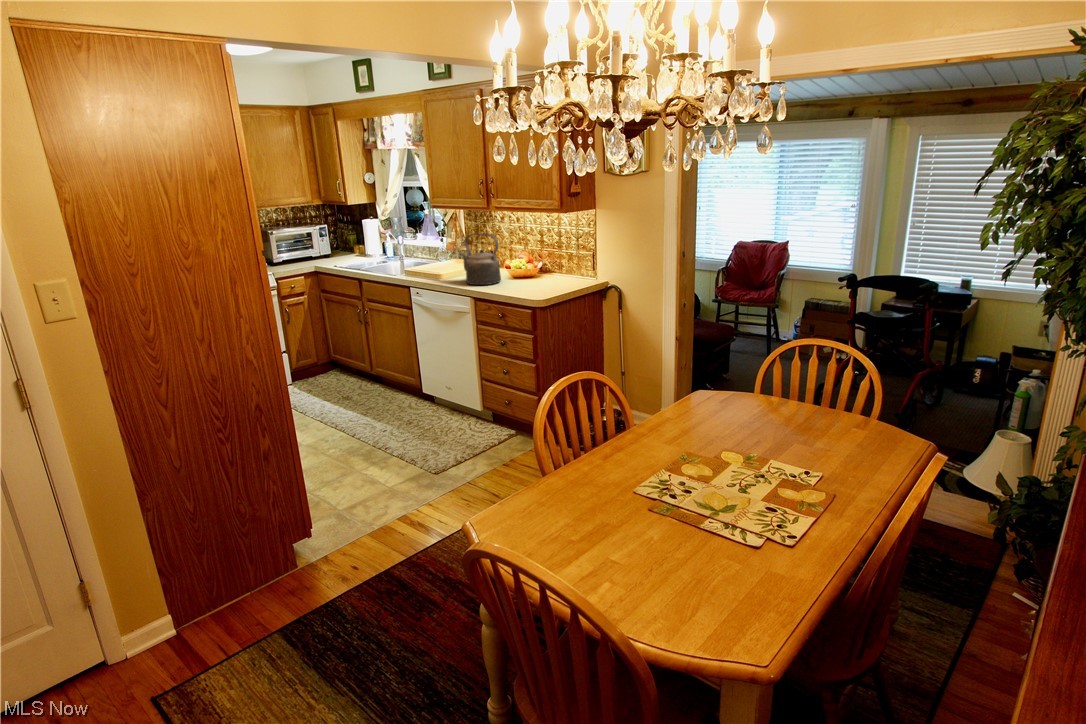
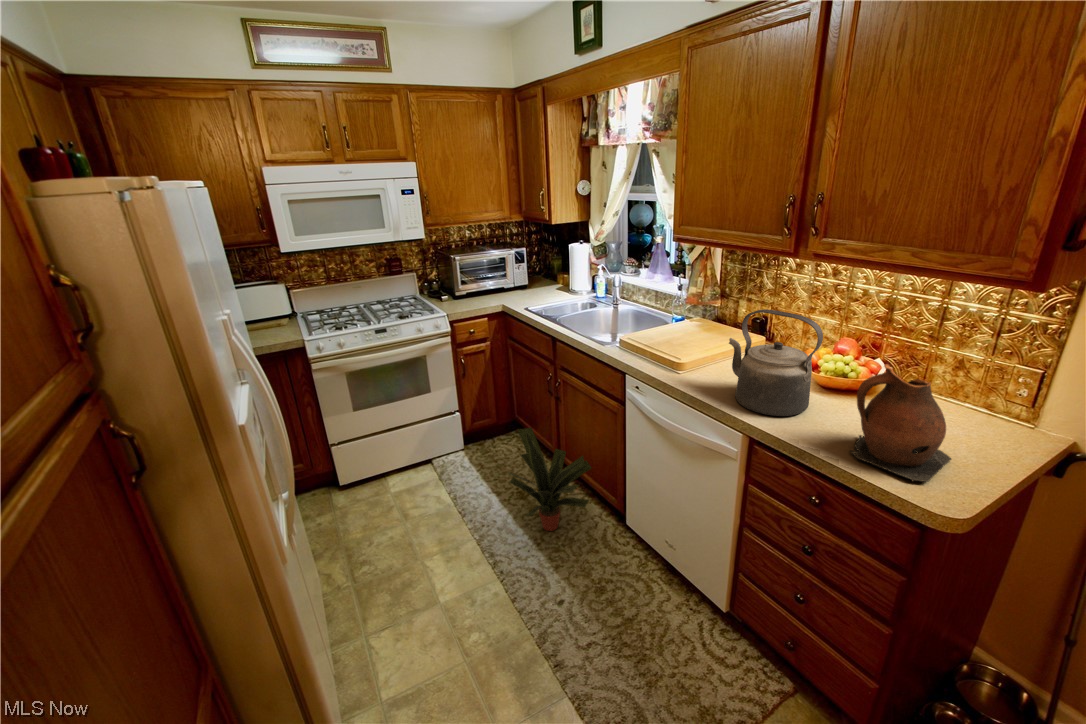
ceramic pitcher: none [508,247,550,293] -> present [850,364,951,482]
potted plant: none [337,342,396,408] -> present [508,428,591,531]

